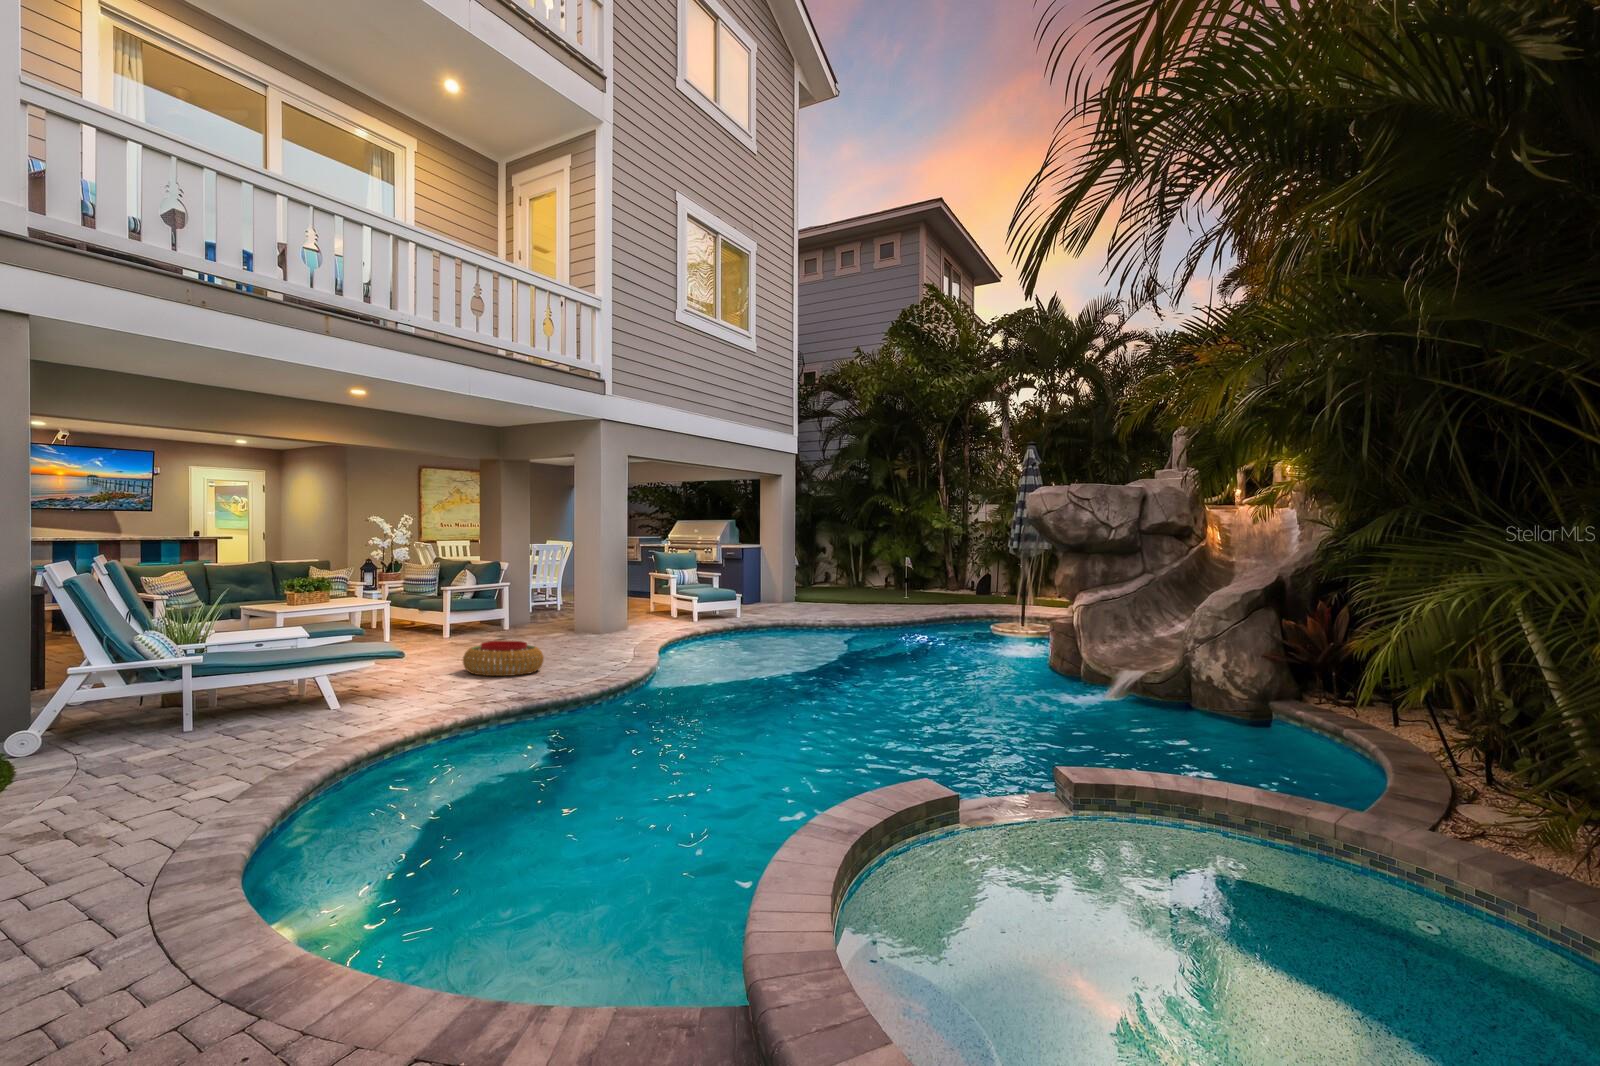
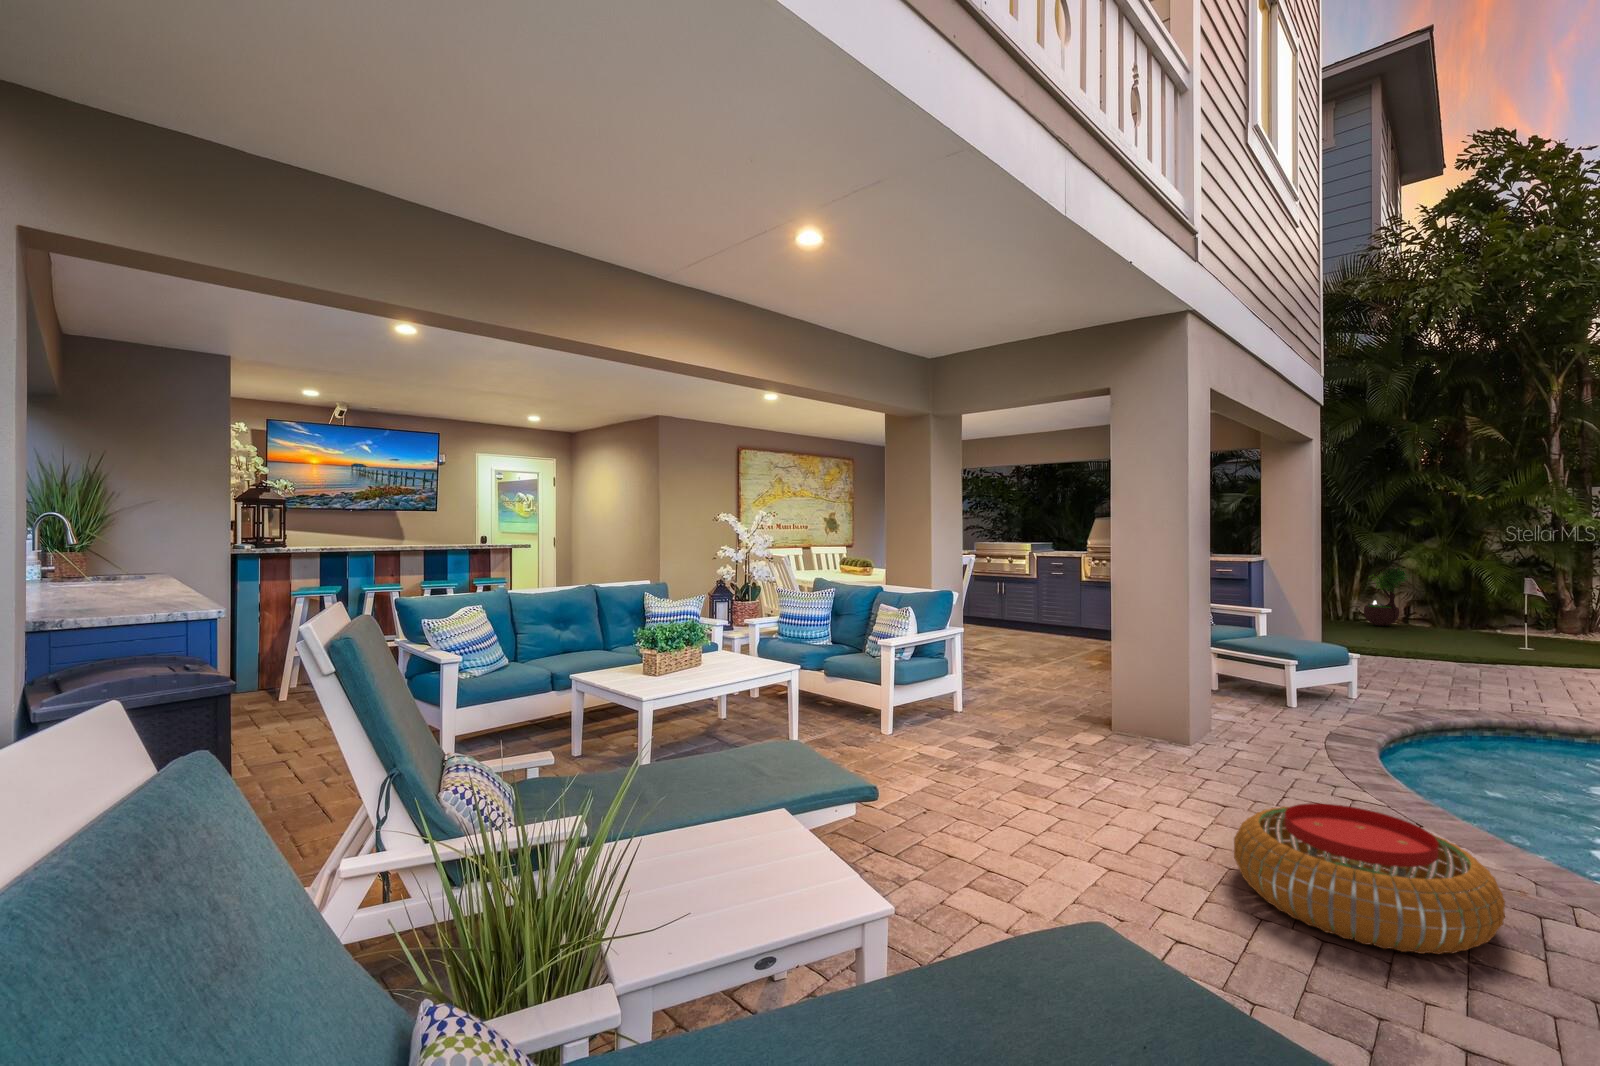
potted tree: none [894,562,922,610] -> present [1364,567,1408,626]

